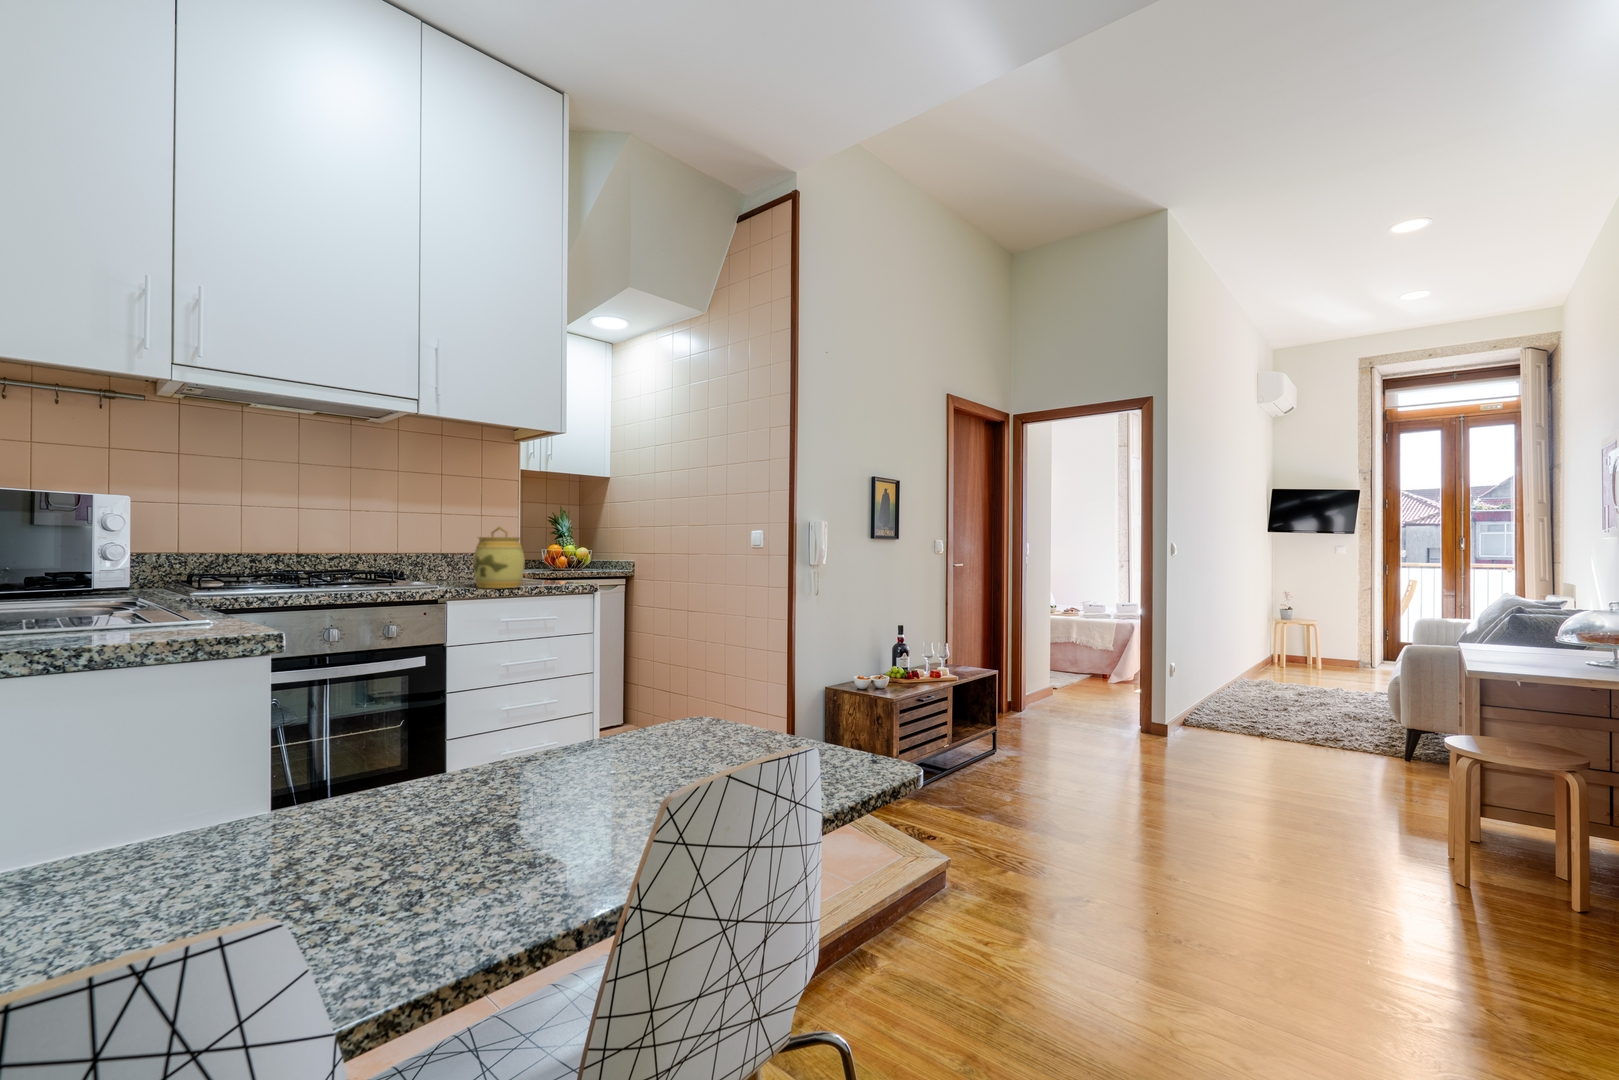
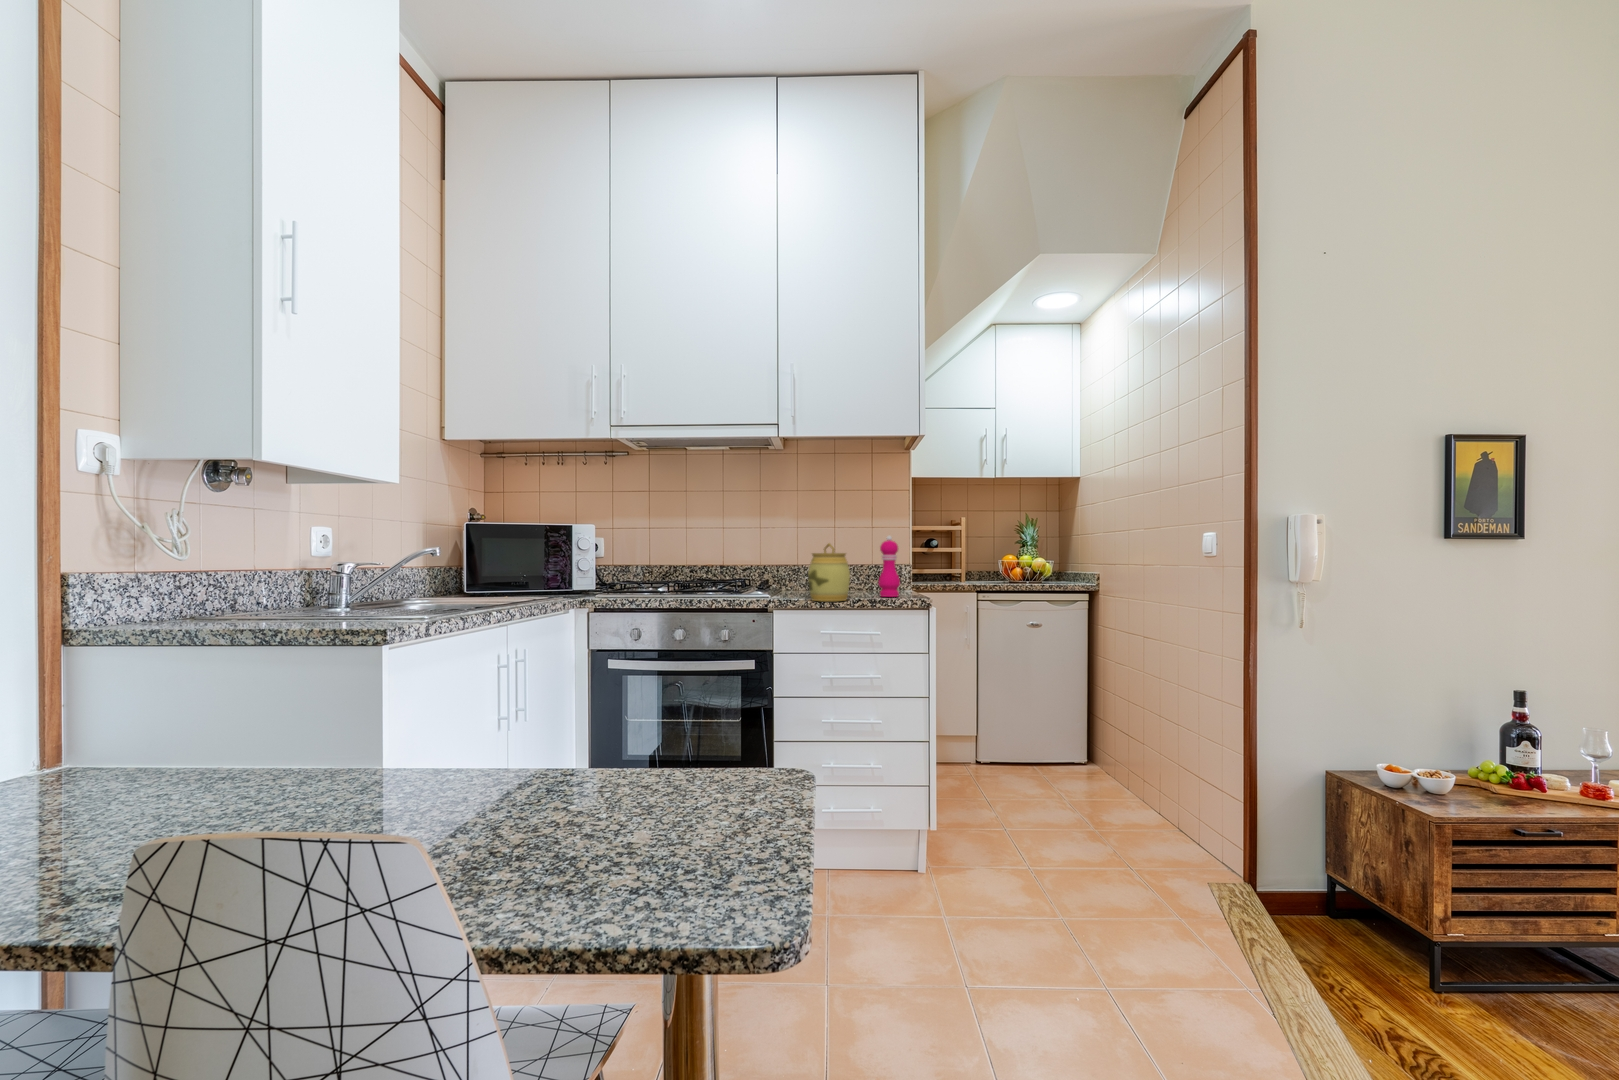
pepper mill: none [531,521,554,583] -> present [878,536,900,597]

